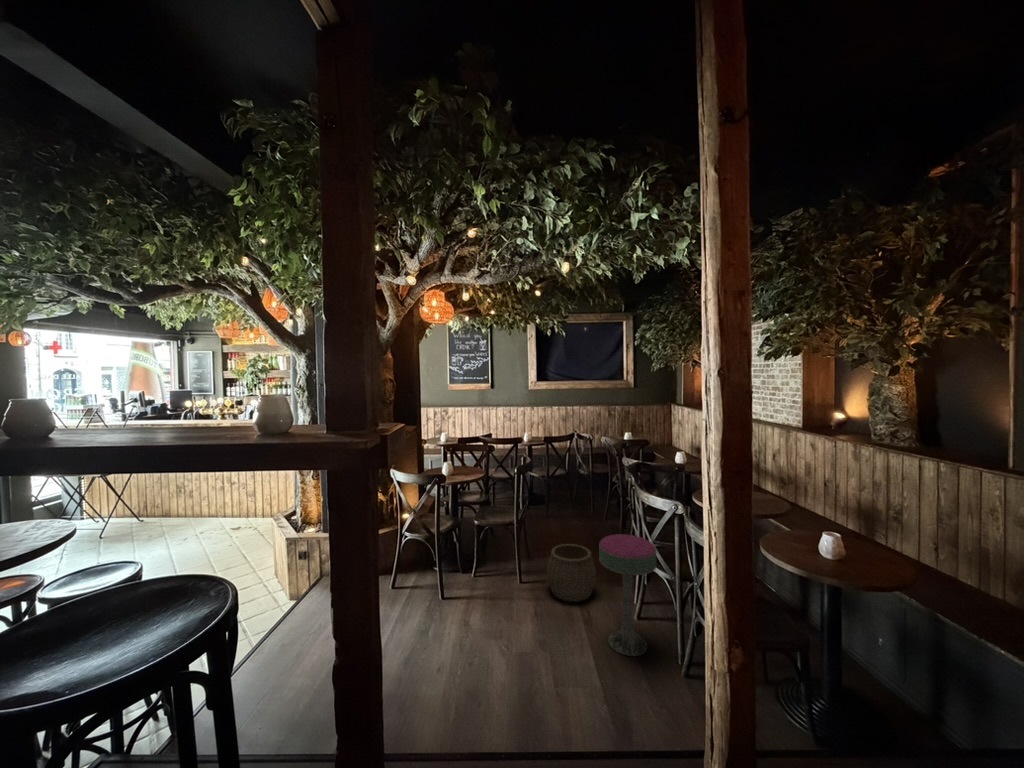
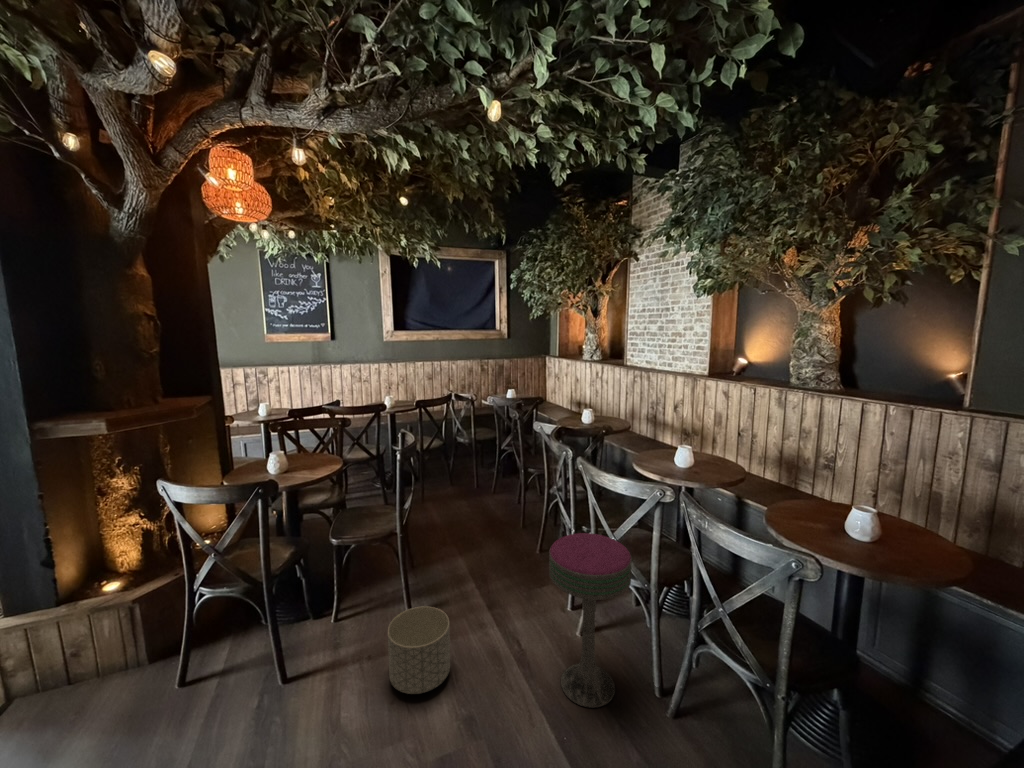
woven basket: present [547,544,596,602] -> none [452,548,521,634]
planter: none [499,570,537,620] -> present [388,606,450,694]

